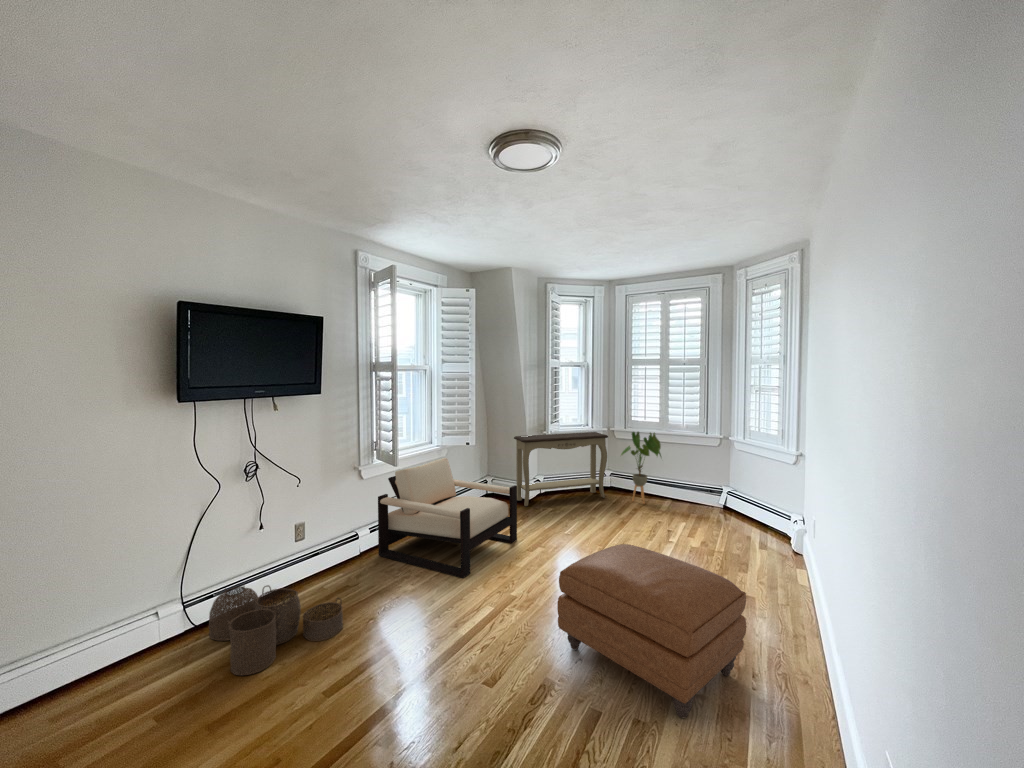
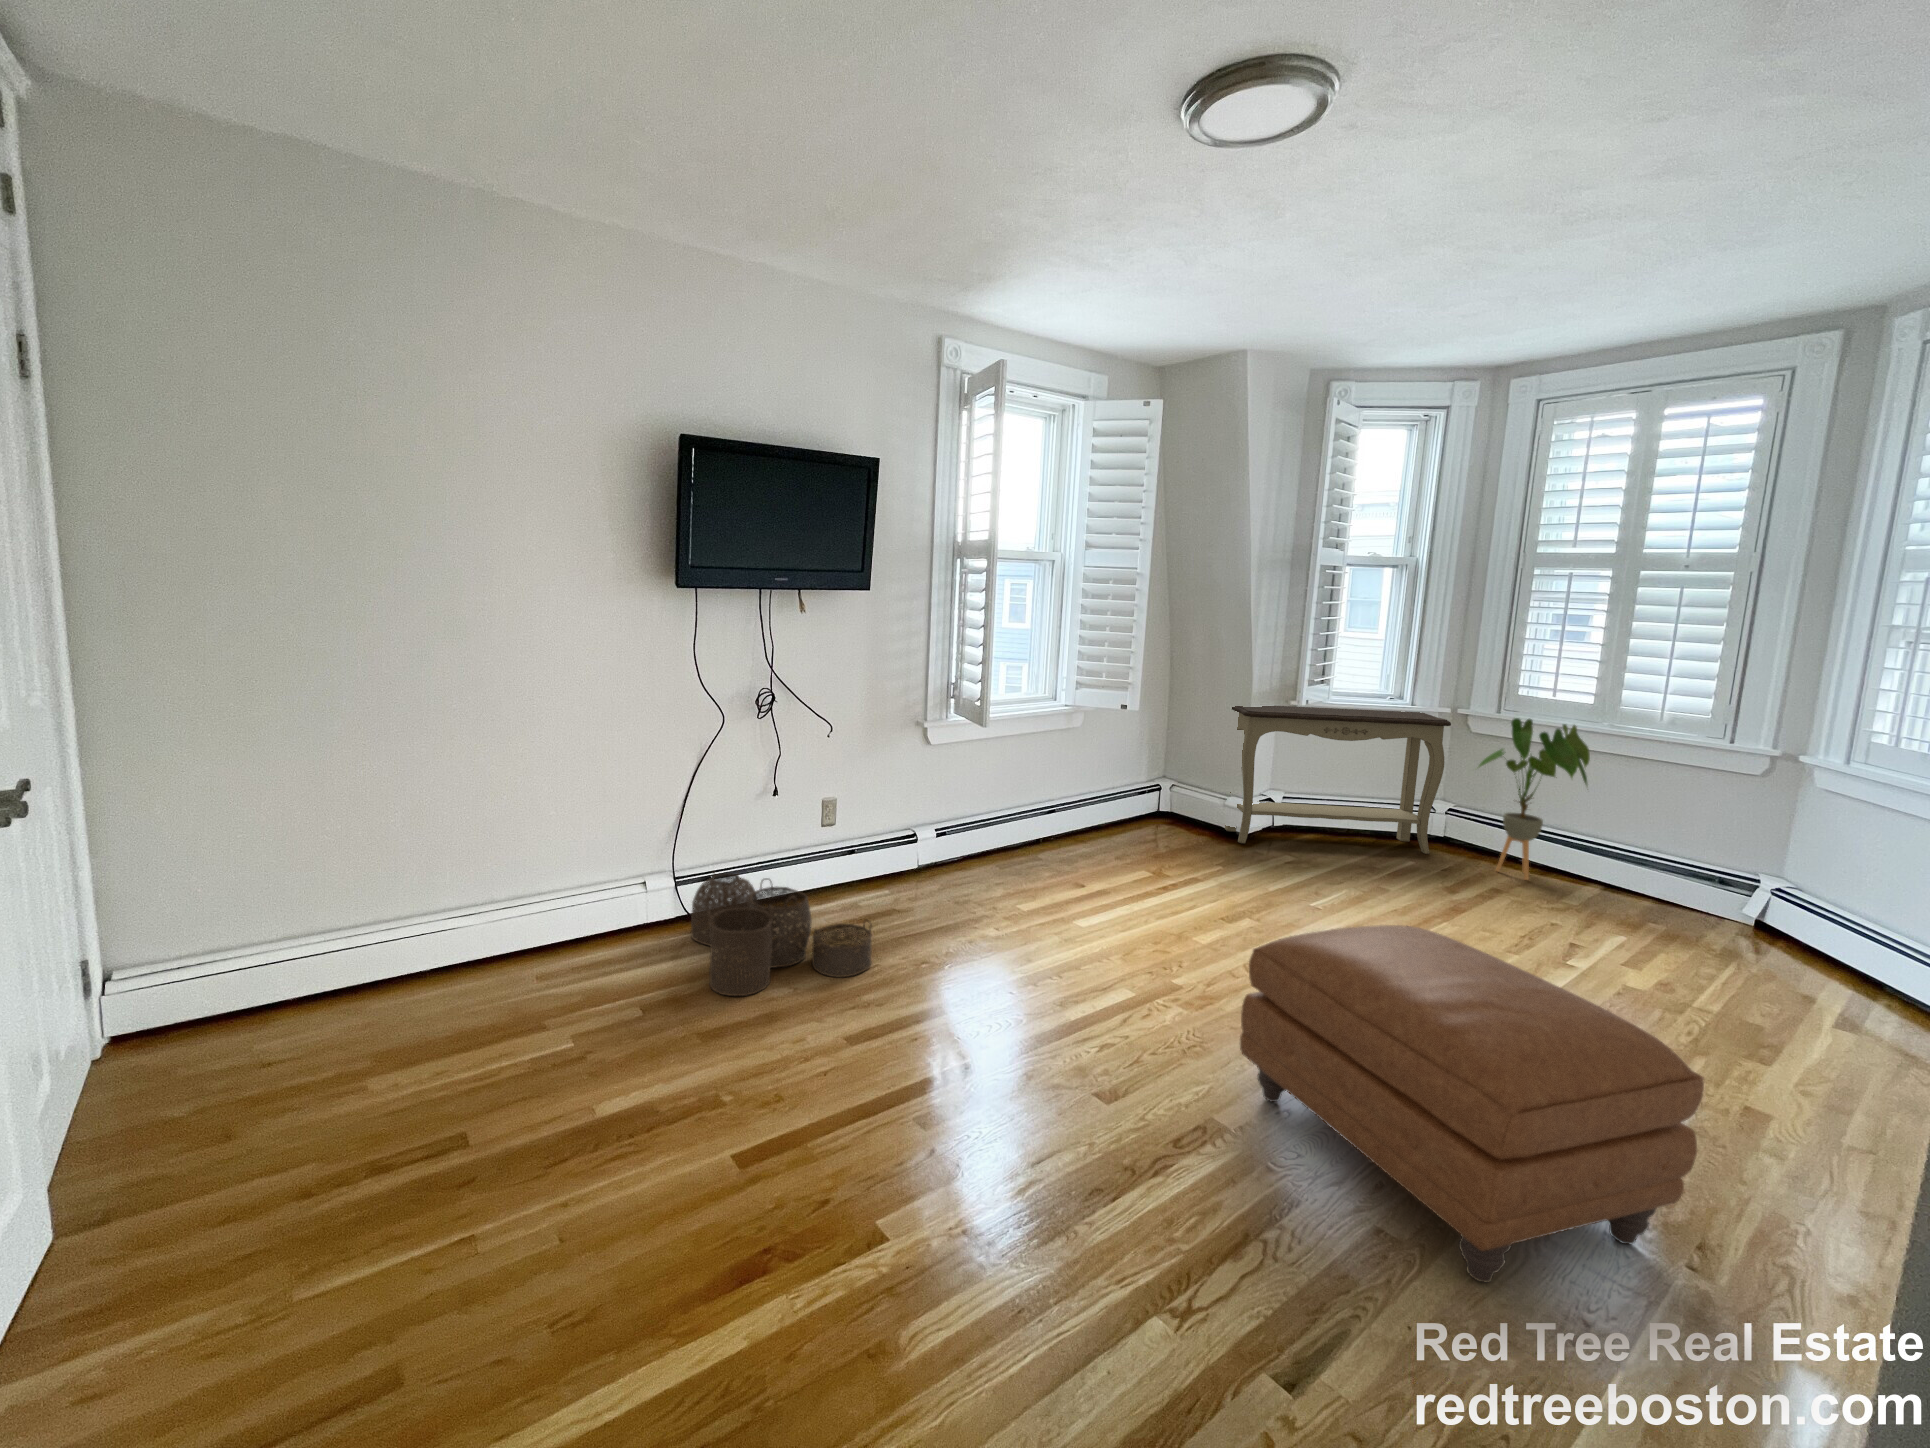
armchair: present [378,458,517,578] -> none [948,726,1214,939]

